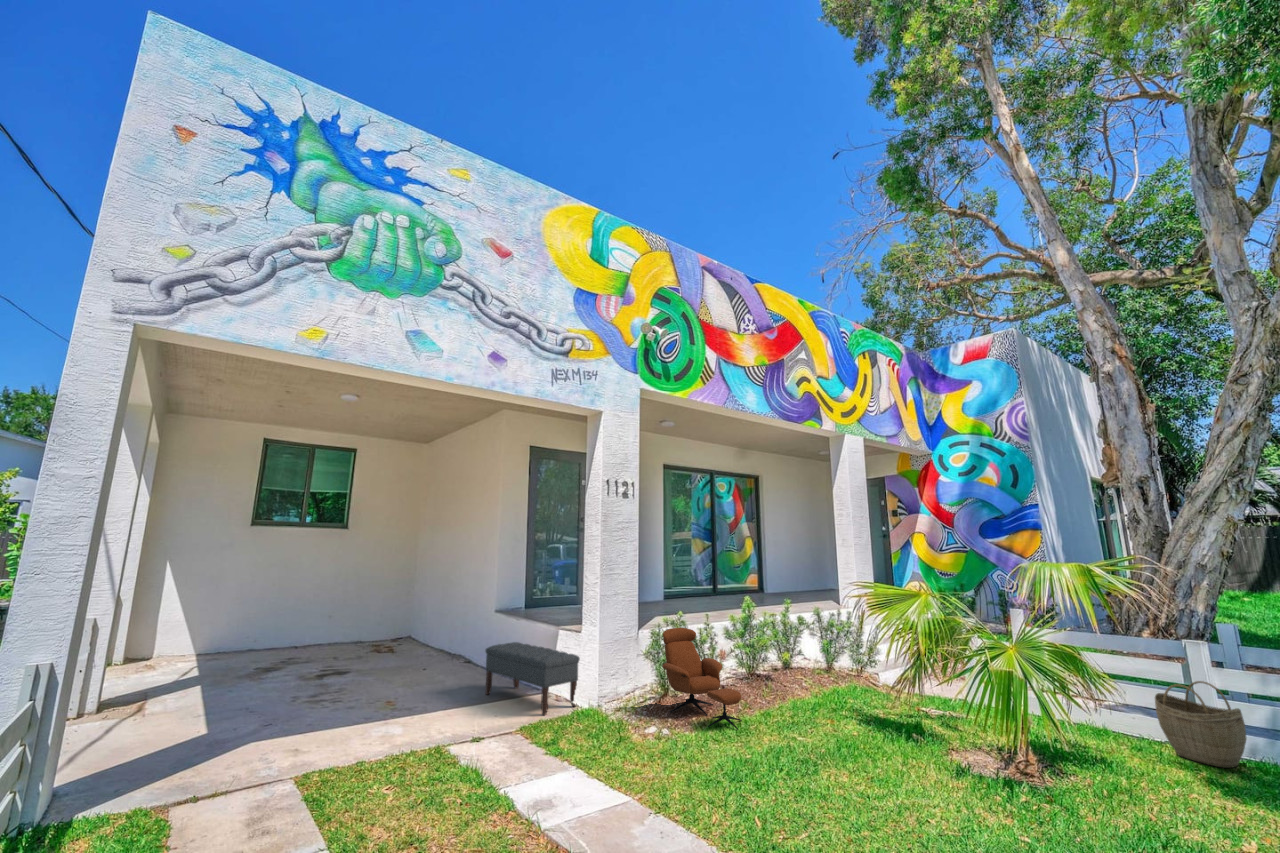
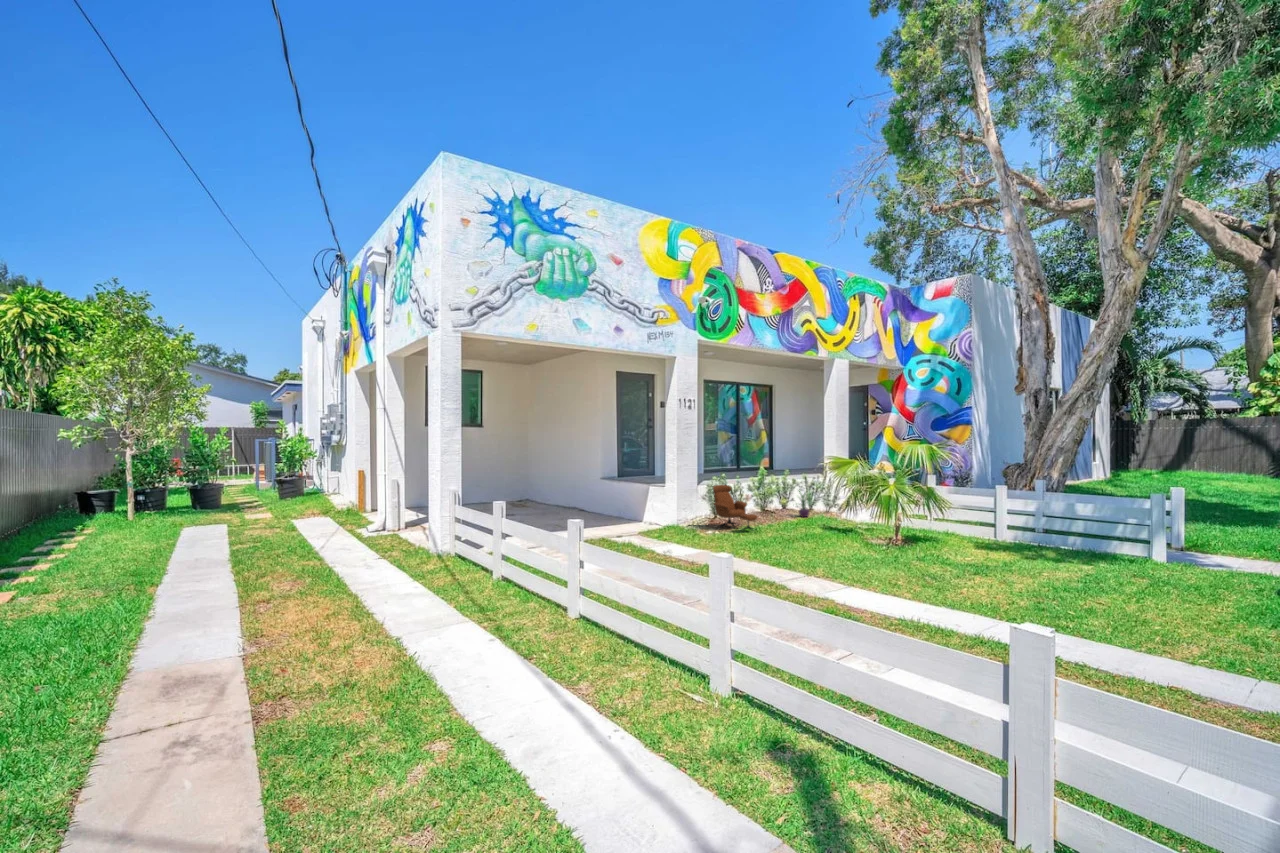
decorative plant: none [789,631,844,682] -> present [798,490,809,517]
bench: present [485,642,580,715] -> none [606,495,665,529]
woven basket: present [1155,681,1246,768] -> none [966,503,1000,540]

